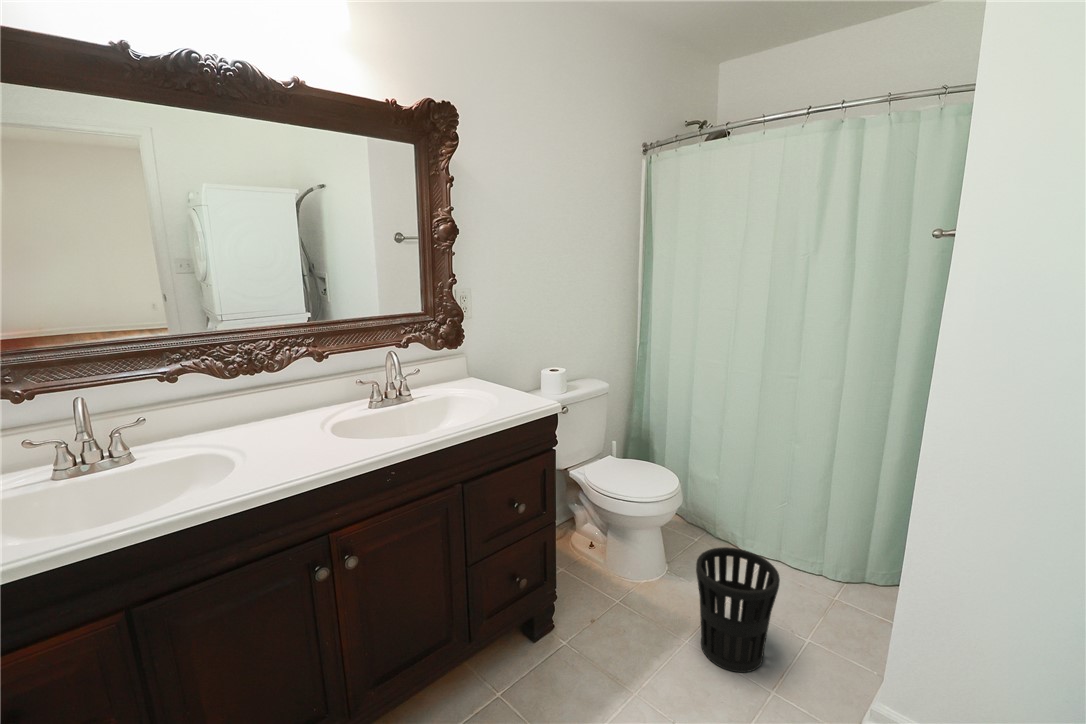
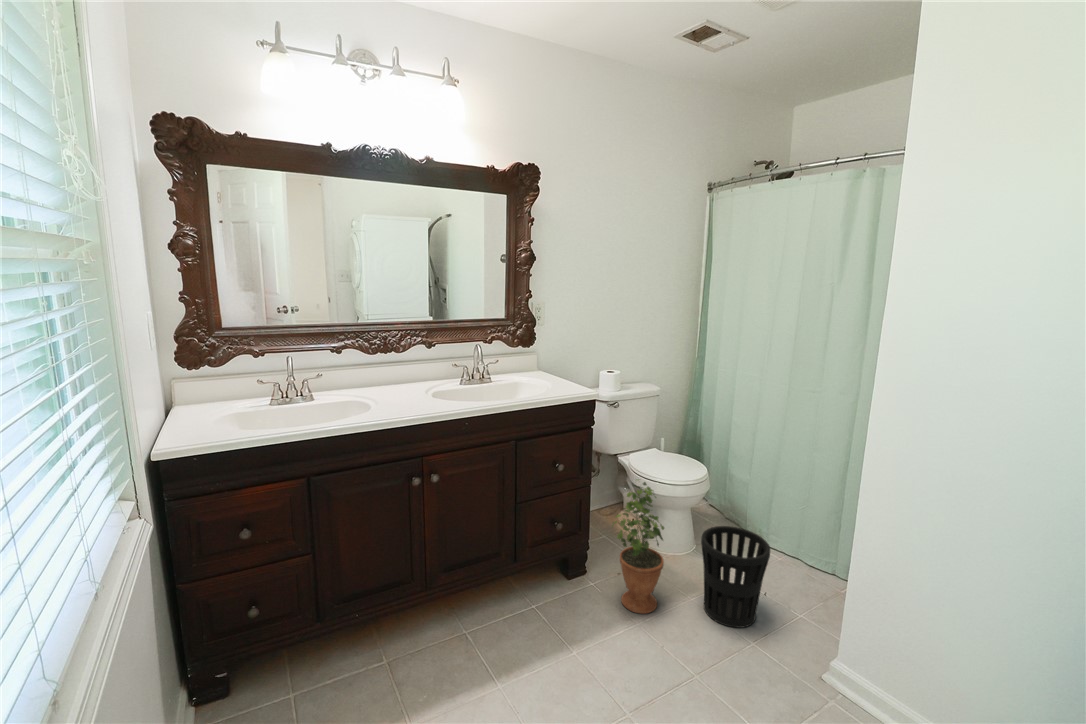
potted plant: none [592,508,657,676] -> present [612,482,664,614]

